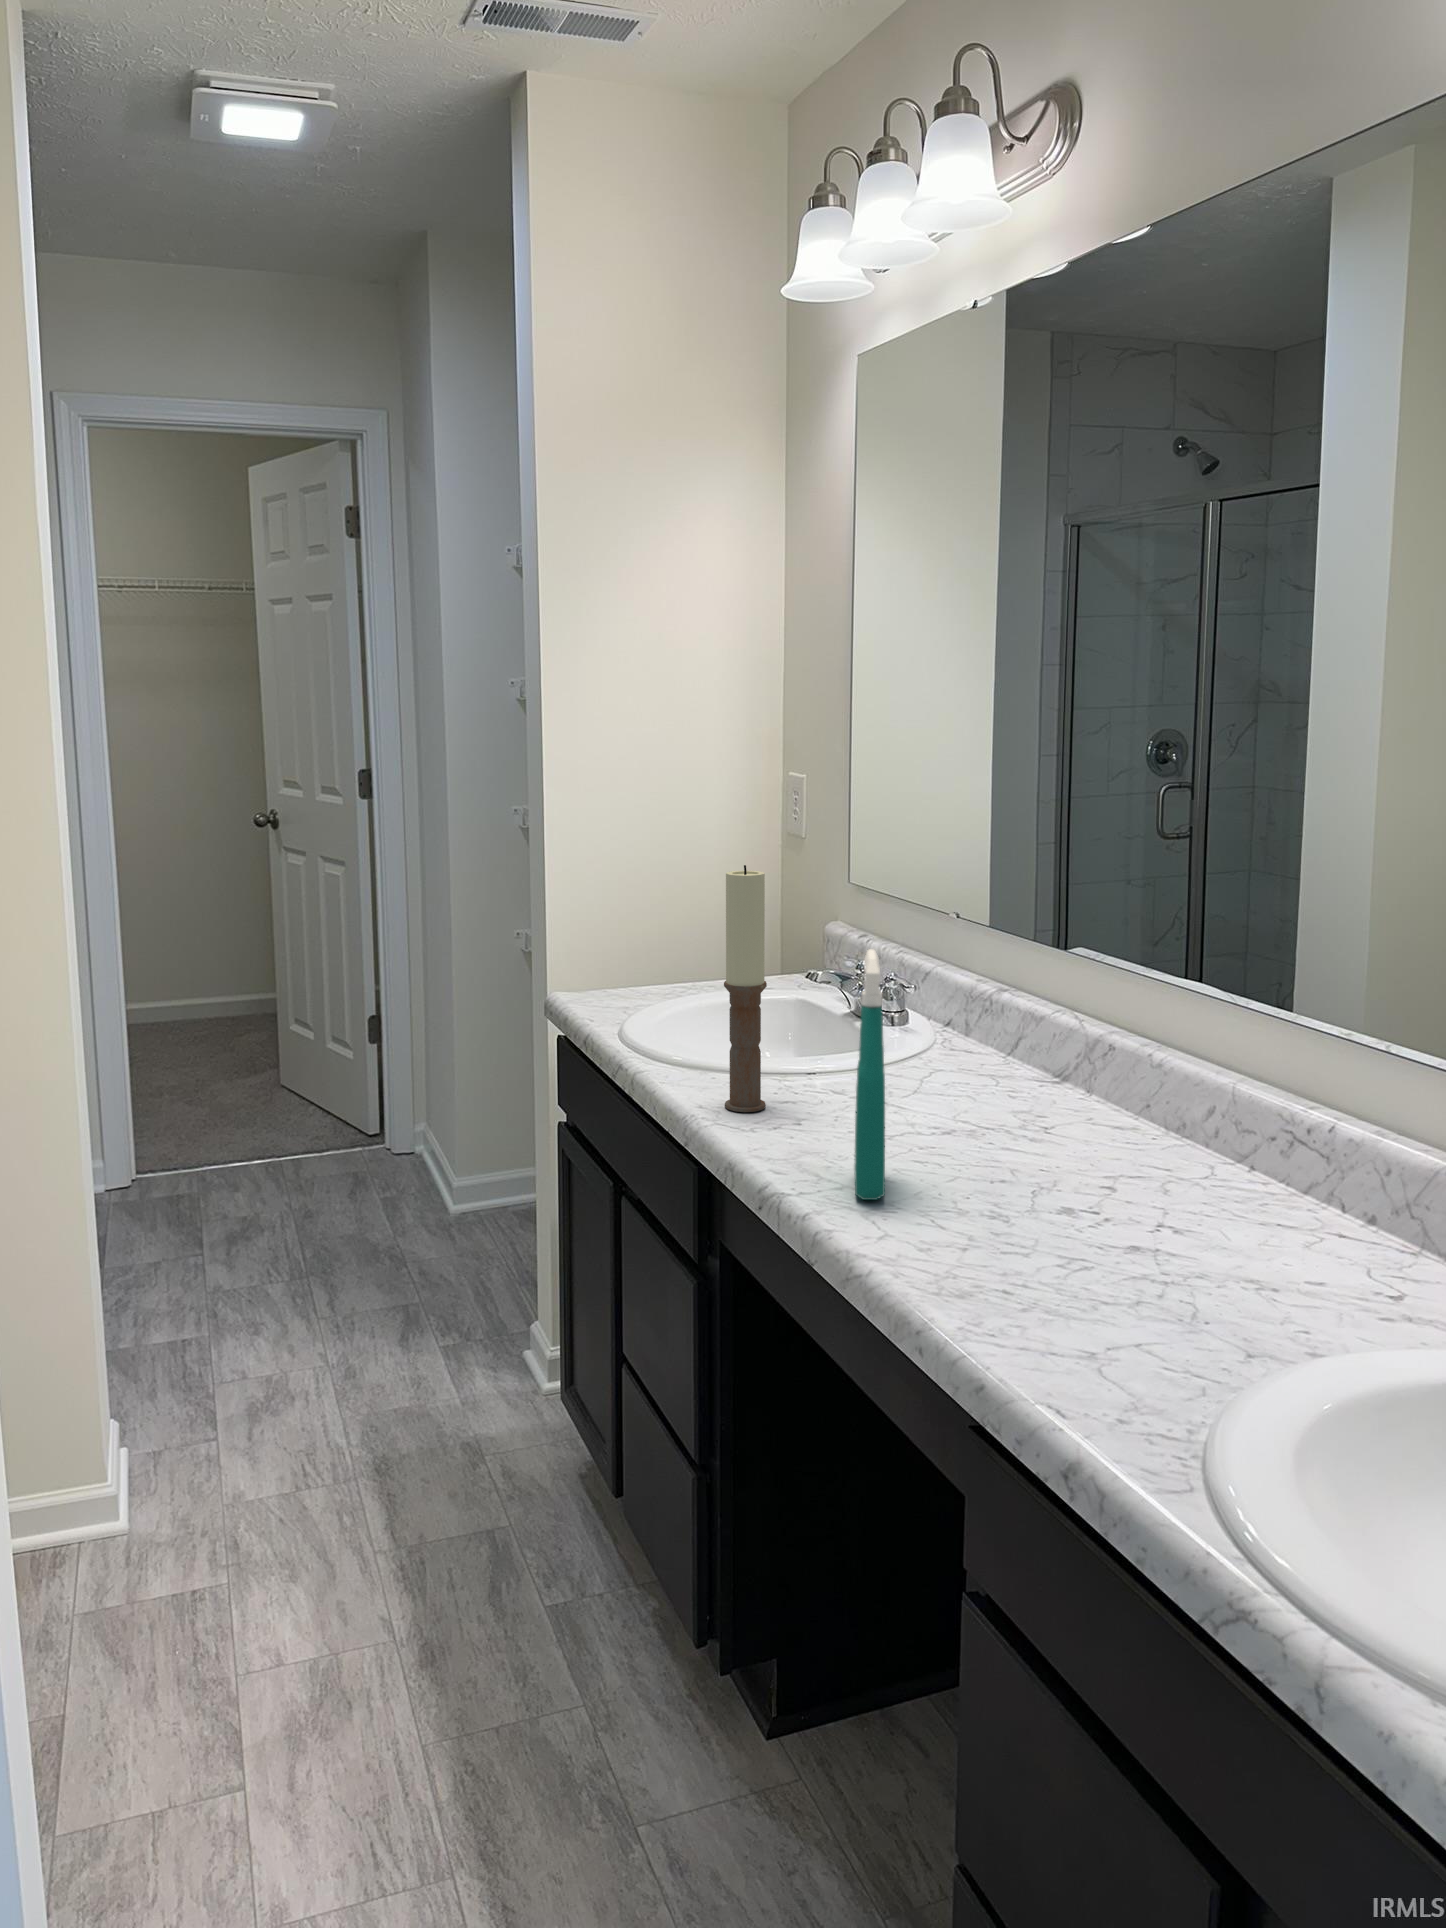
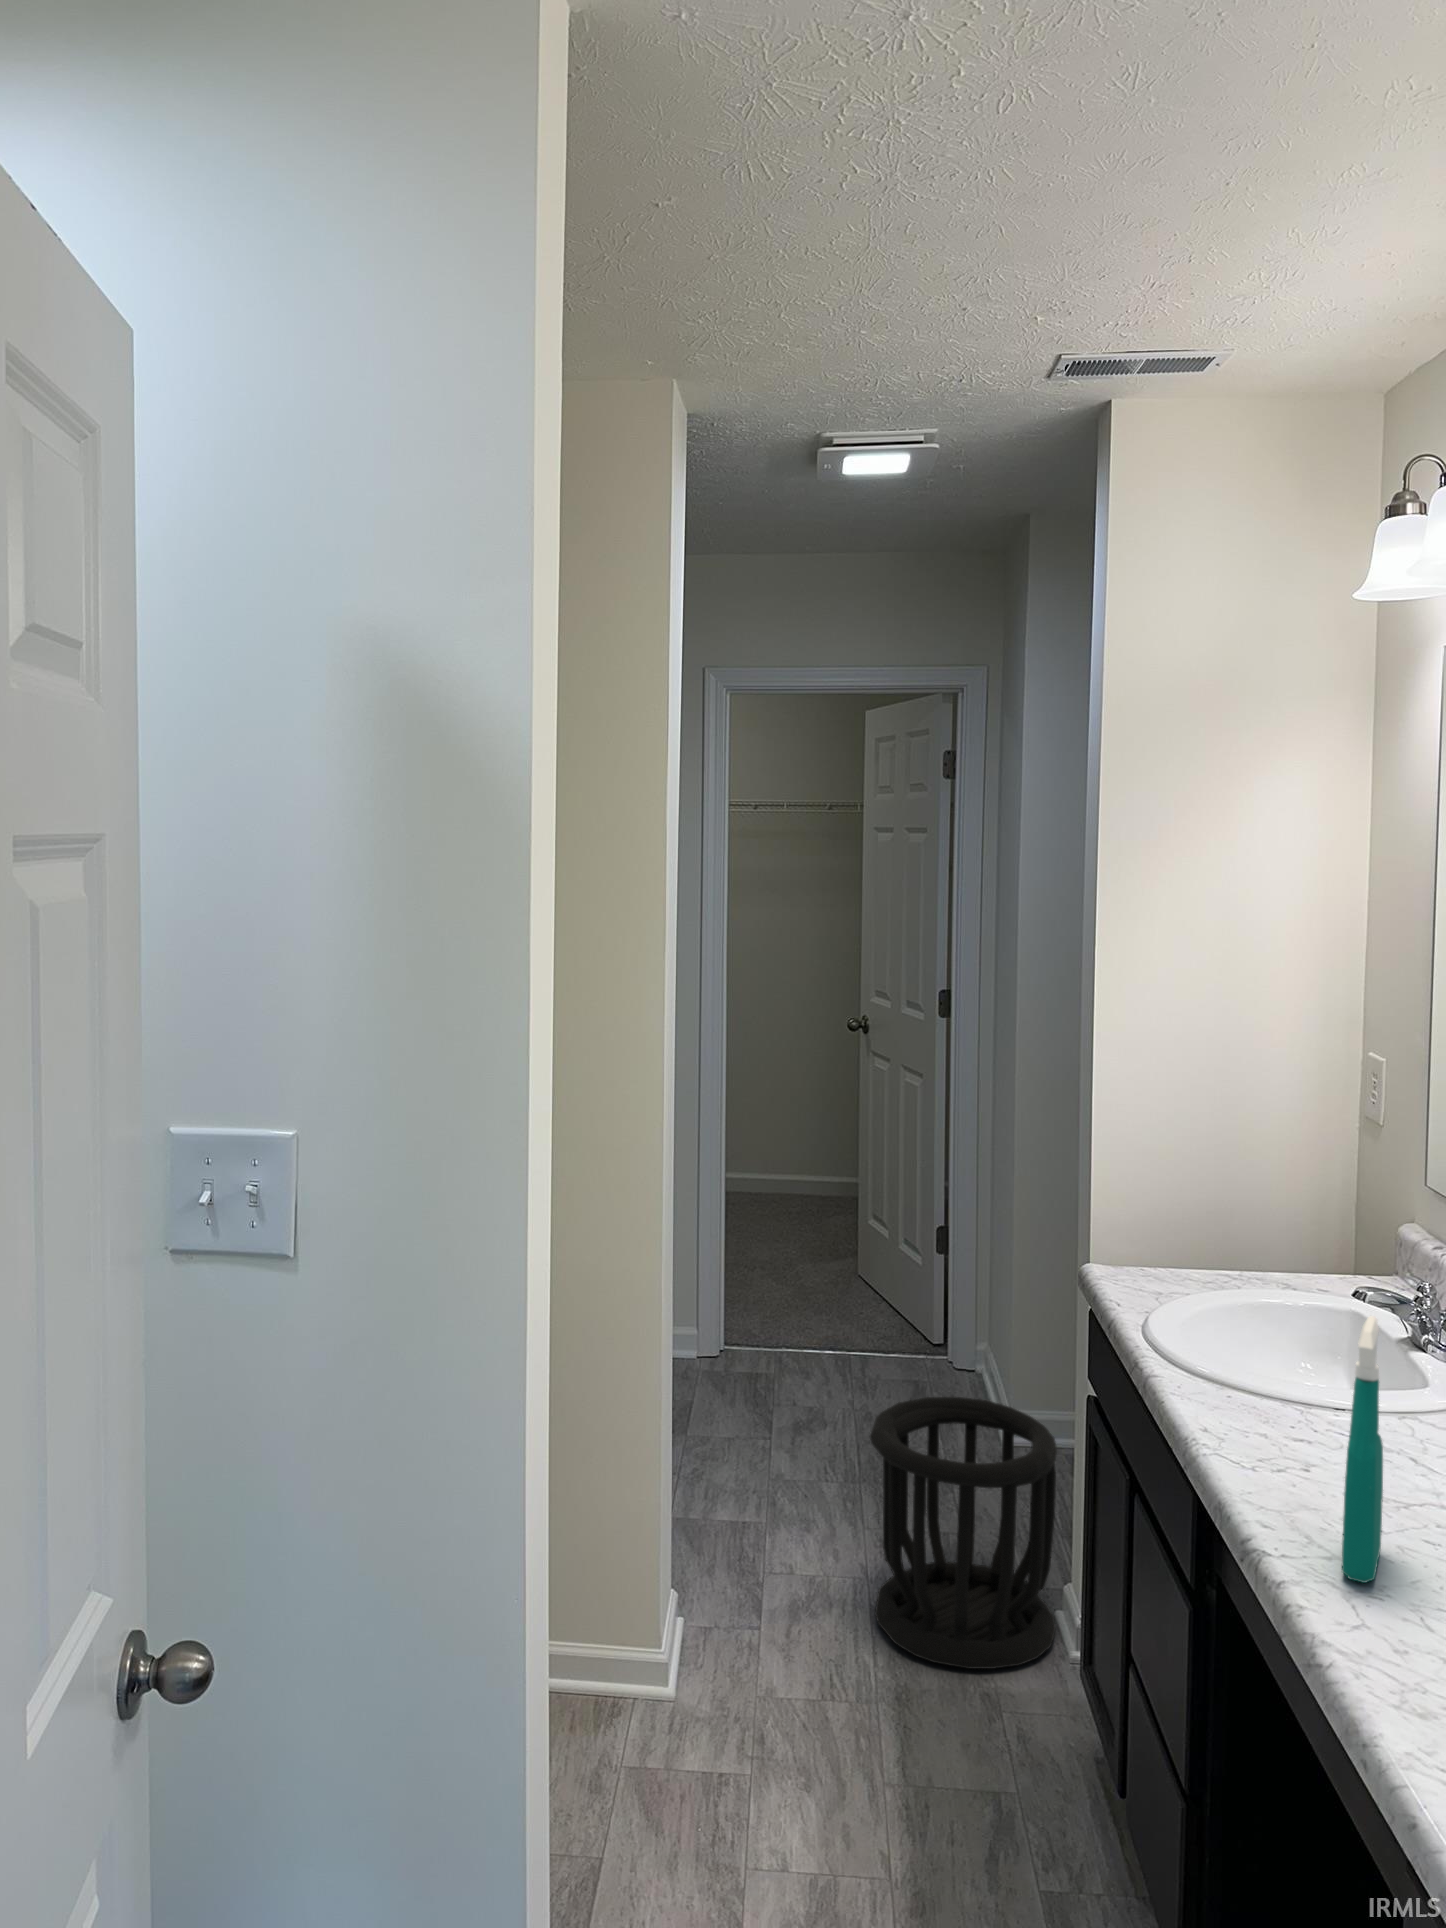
candle: present [724,865,767,1112] -> none [1231,1194,1281,1445]
wastebasket: none [327,1163,528,1428] -> present [870,1397,1057,1669]

